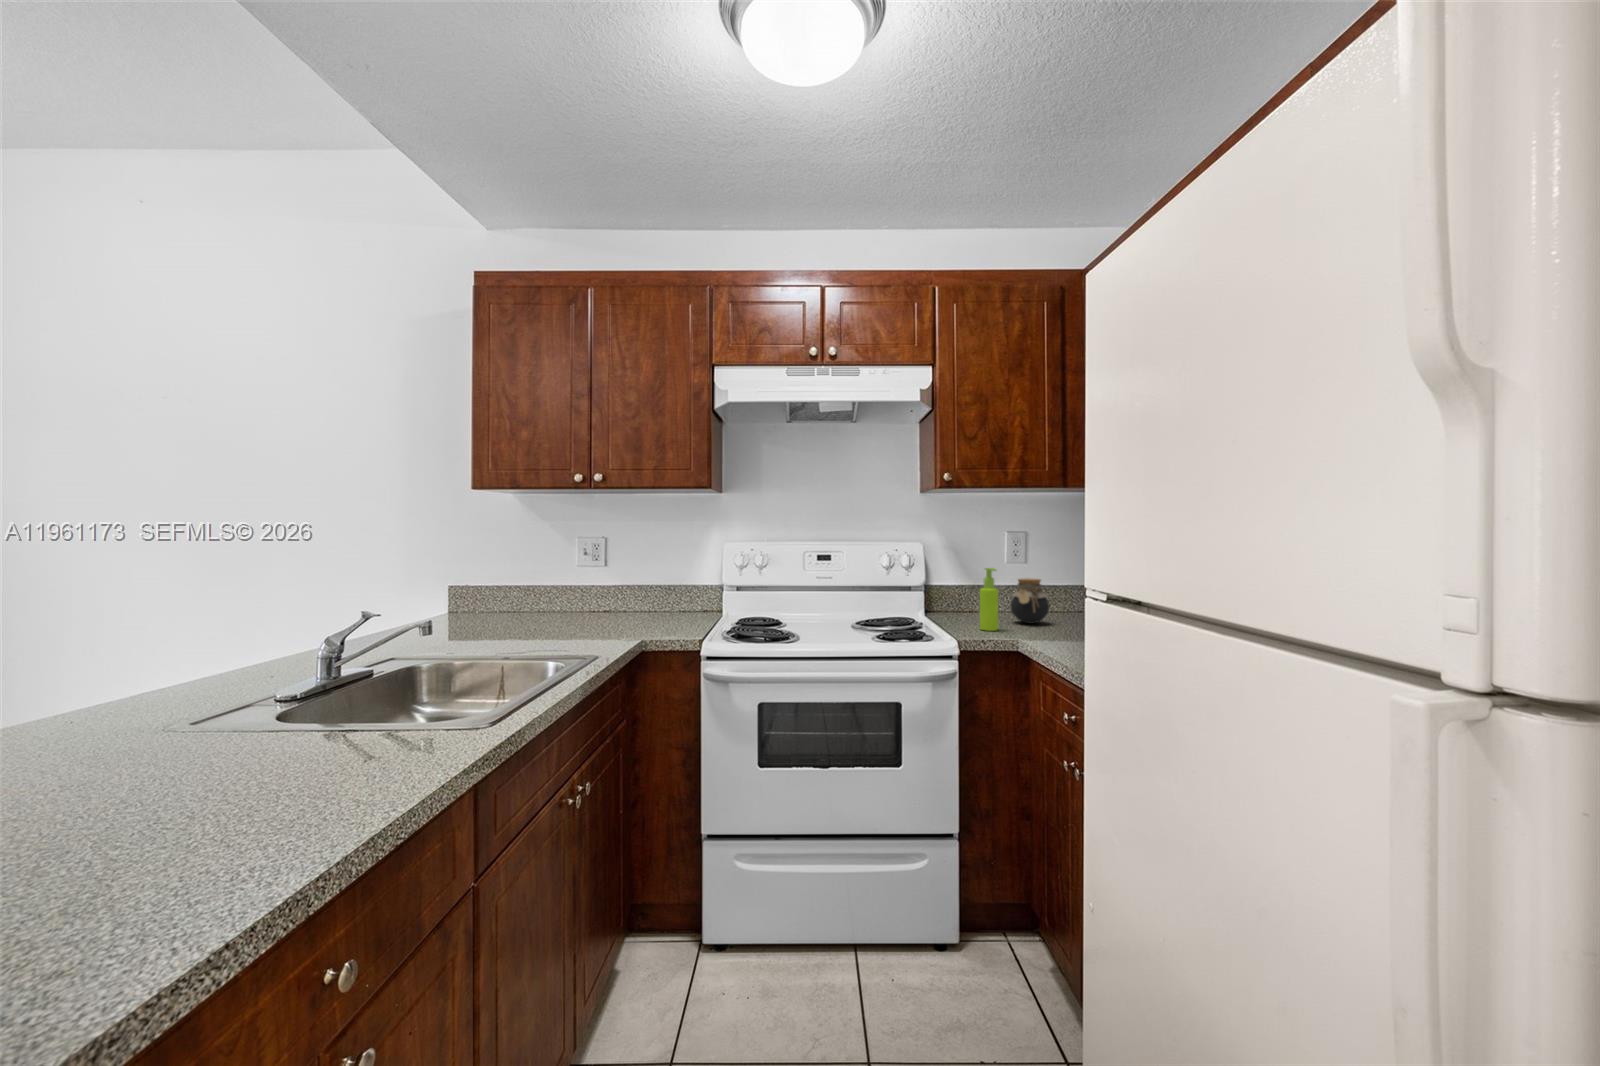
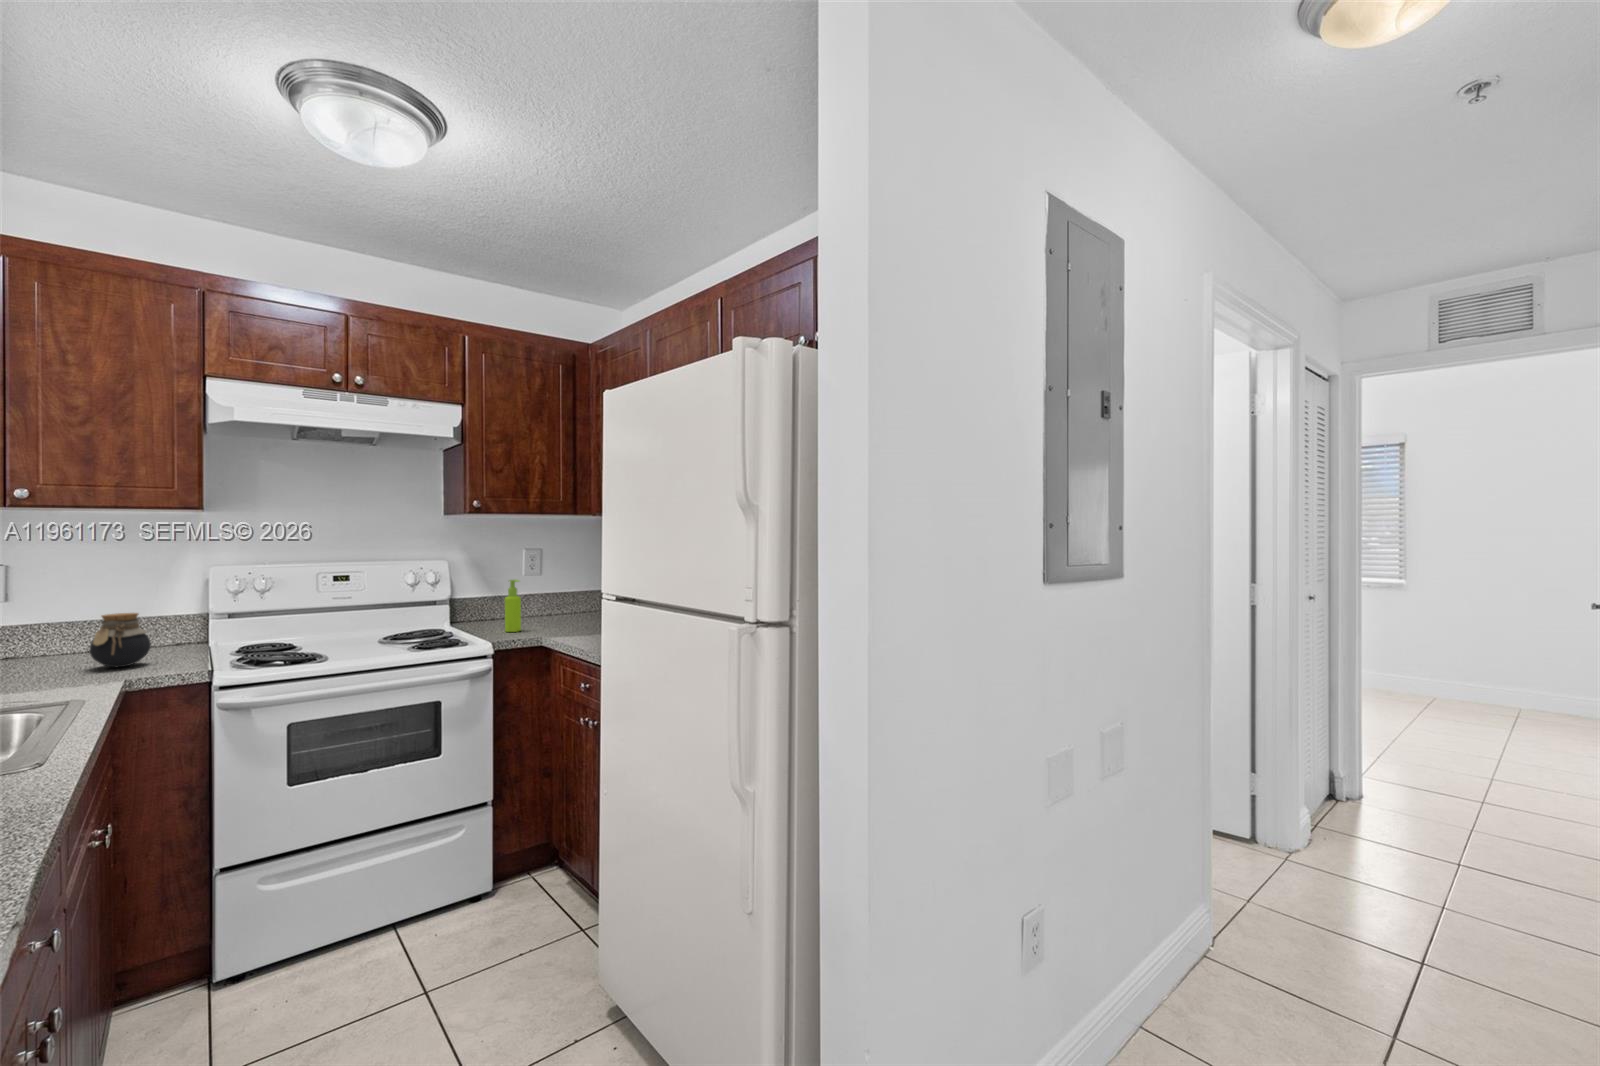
jar: present [1010,578,1049,623] -> present [89,613,151,667]

